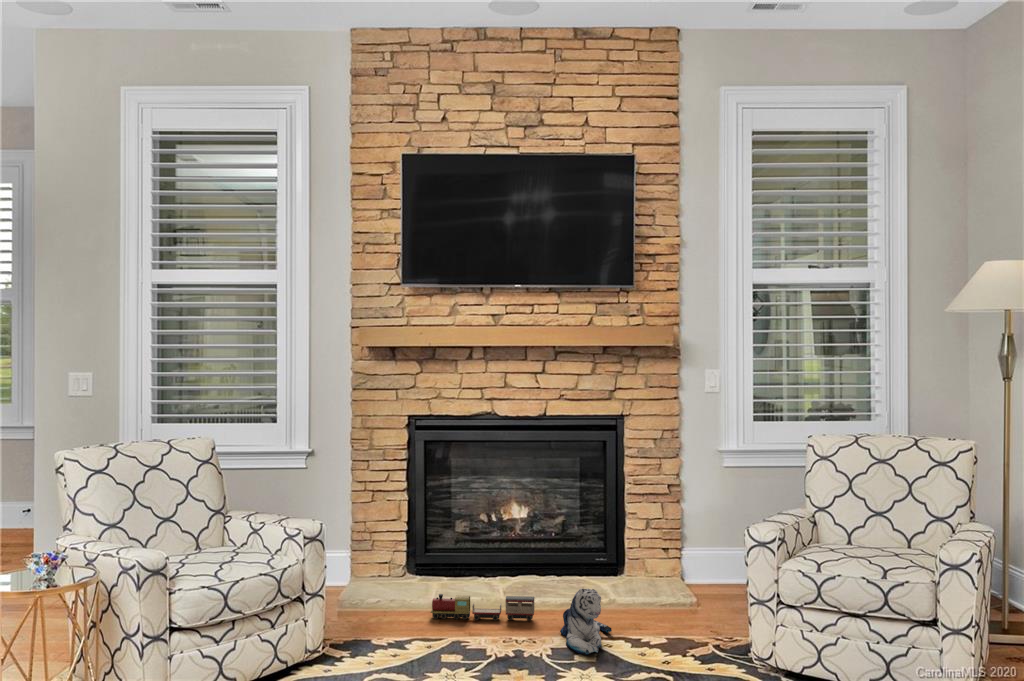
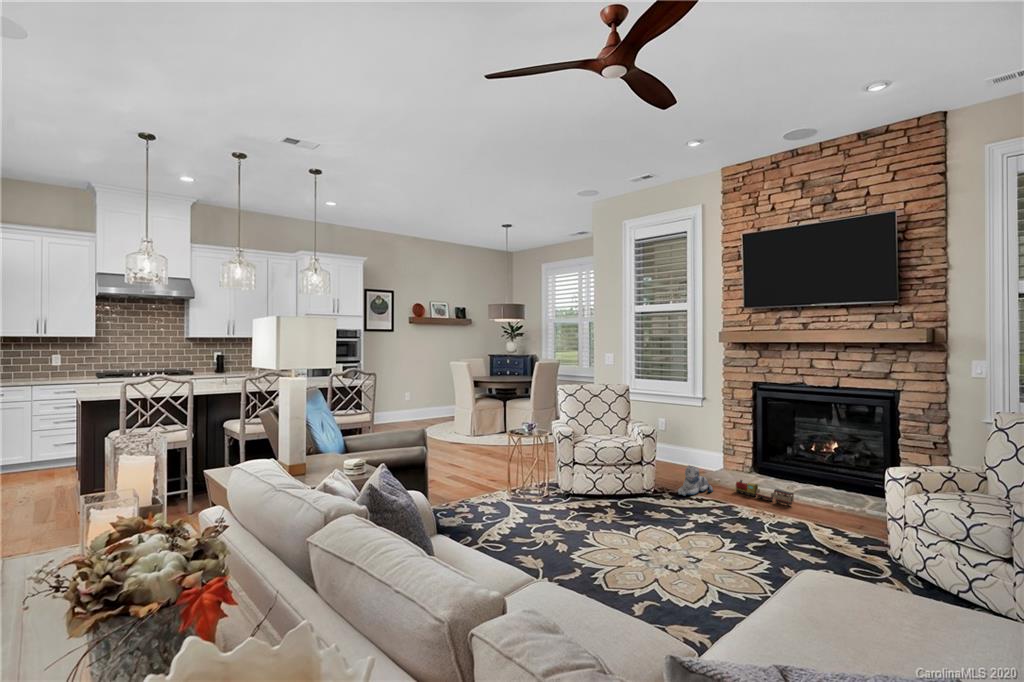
plush toy: present [560,589,612,655] -> present [678,465,713,496]

